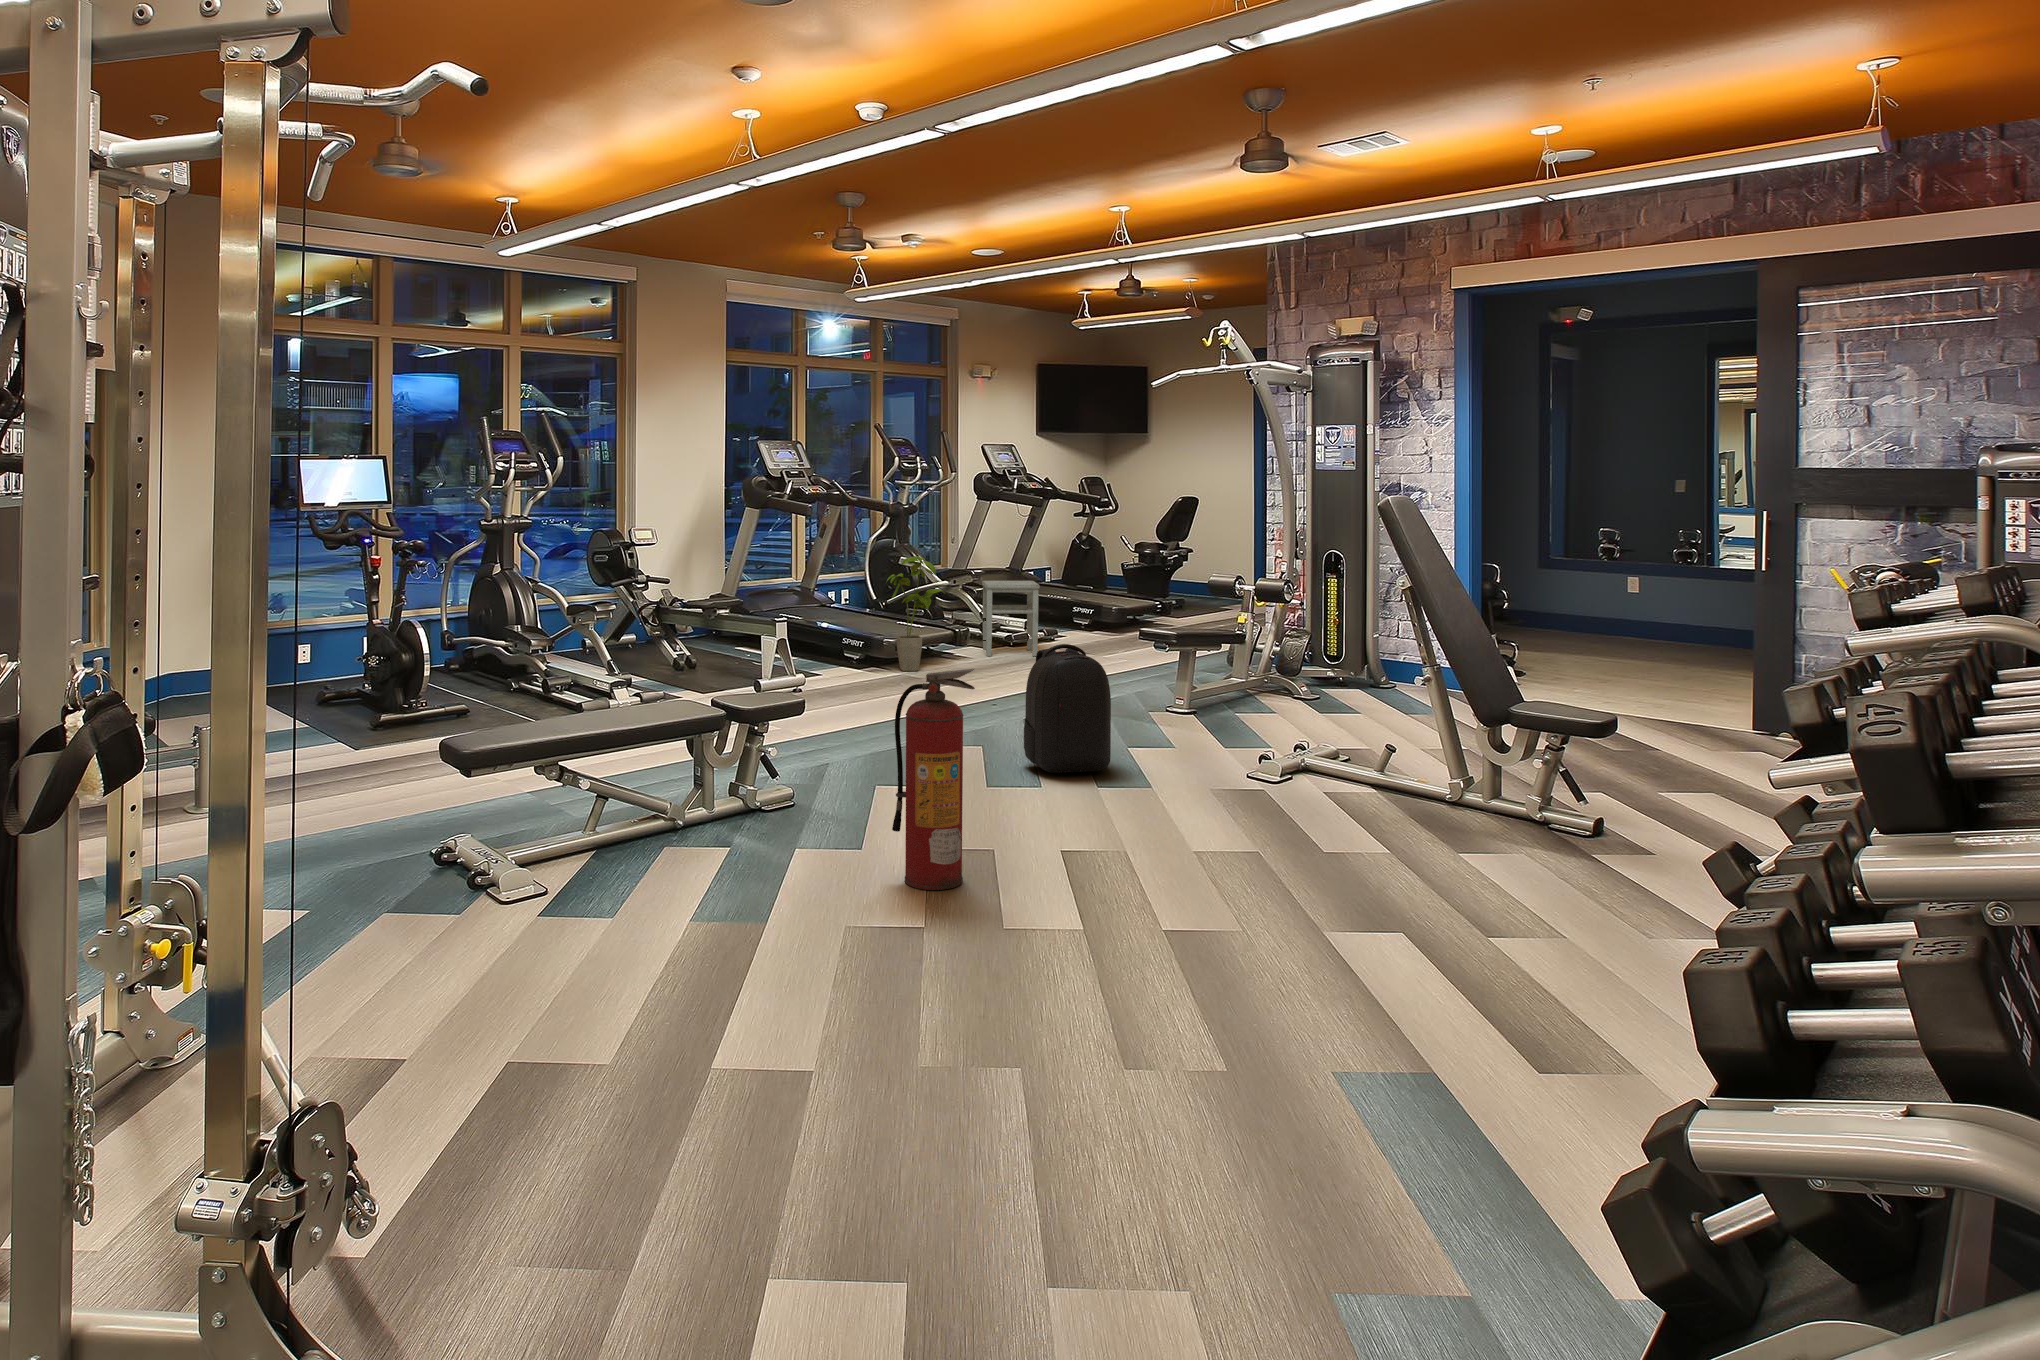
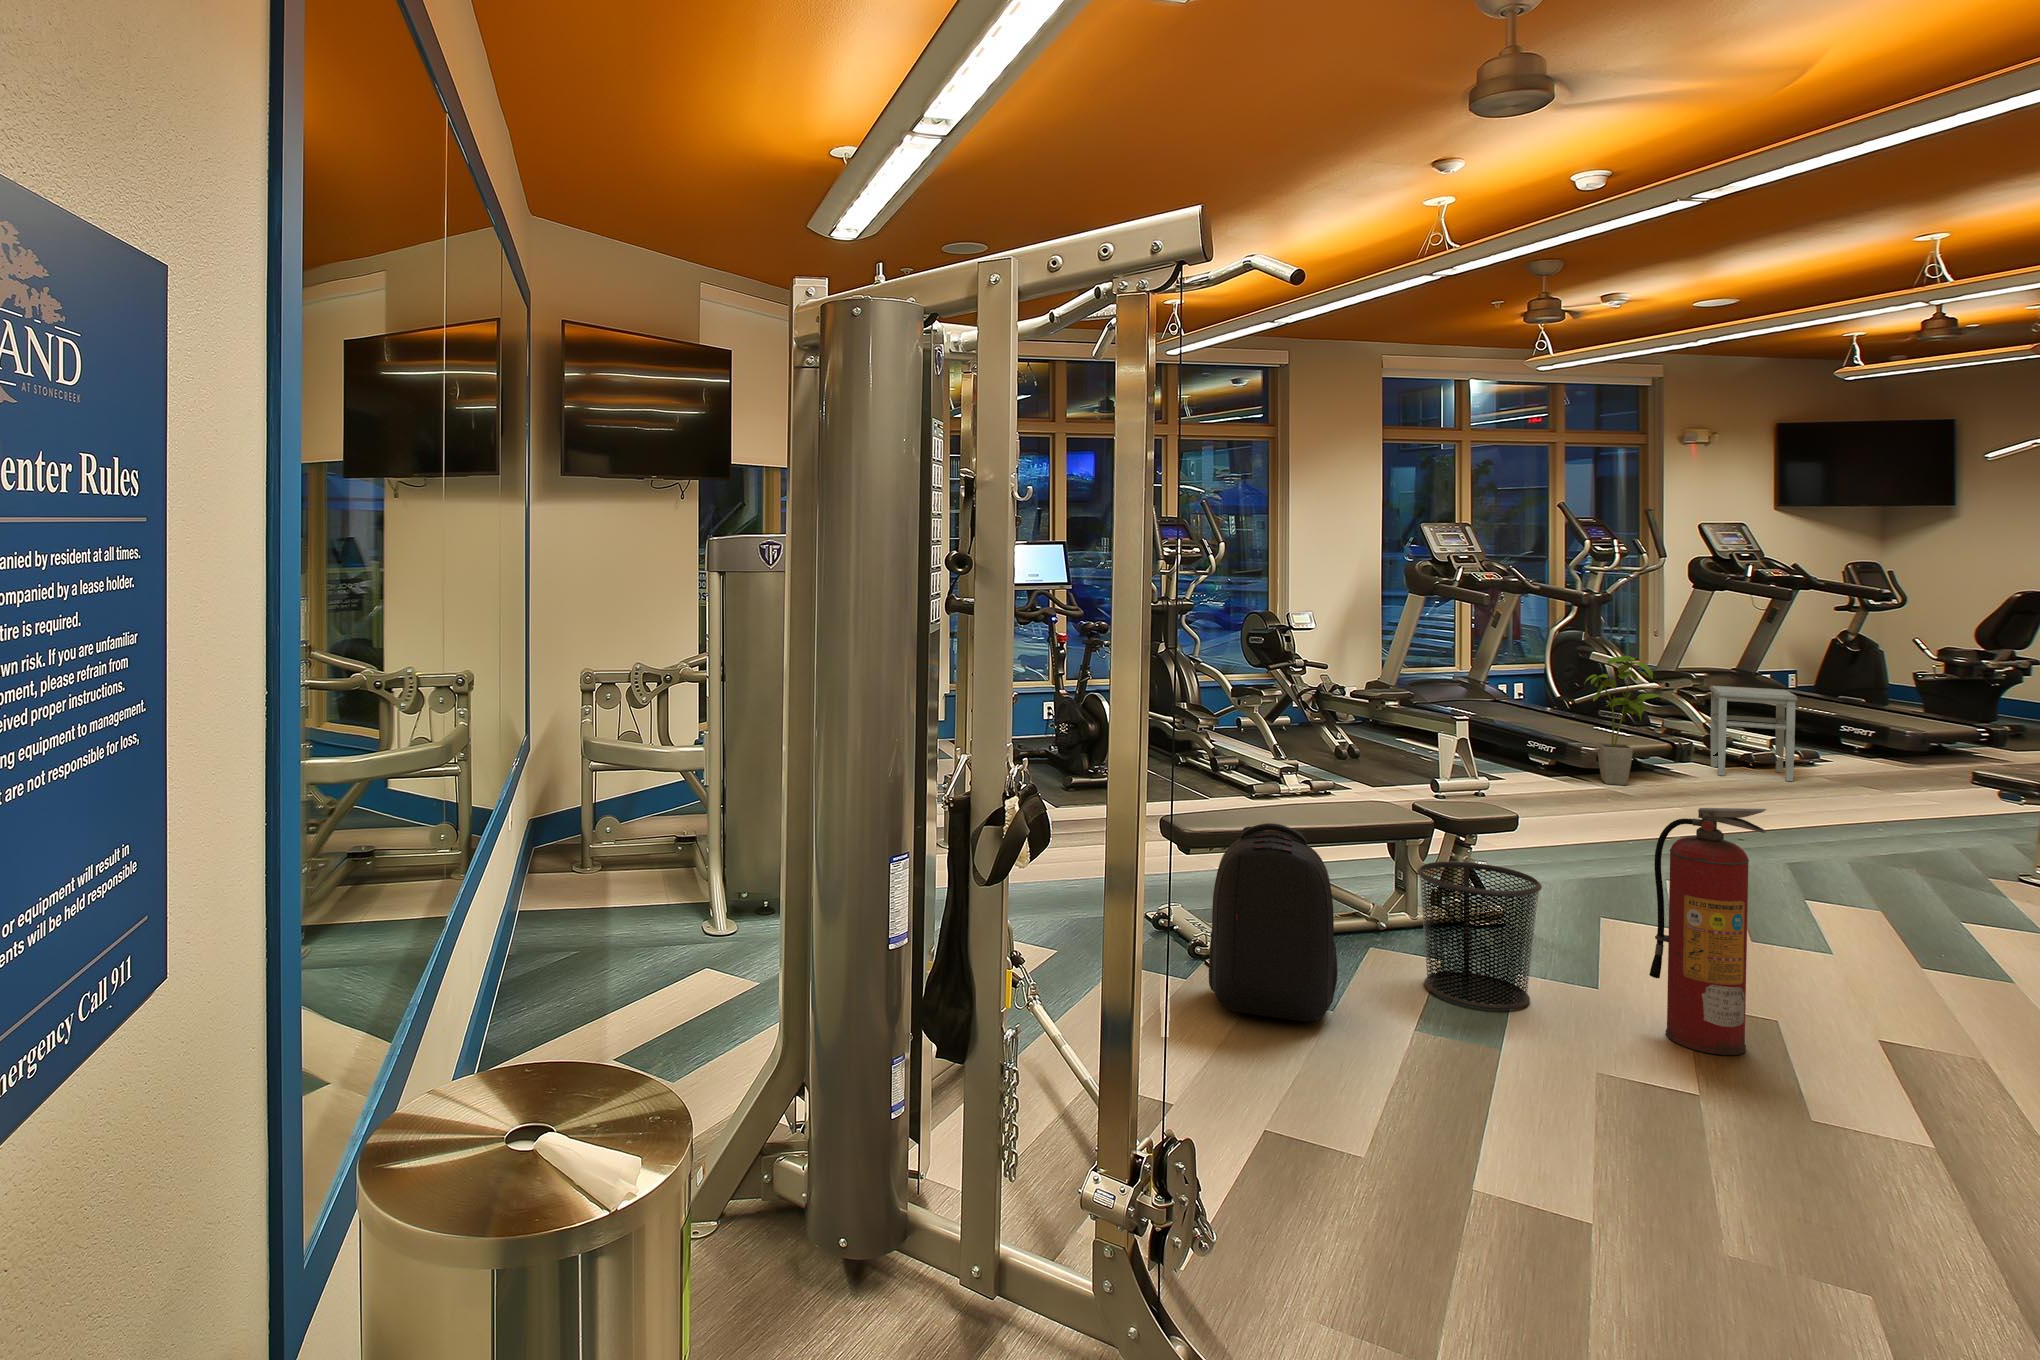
backpack: present [1024,644,1111,773] -> present [1209,823,1337,1021]
waste bin: none [699,749,807,887] -> present [1417,862,1542,1010]

